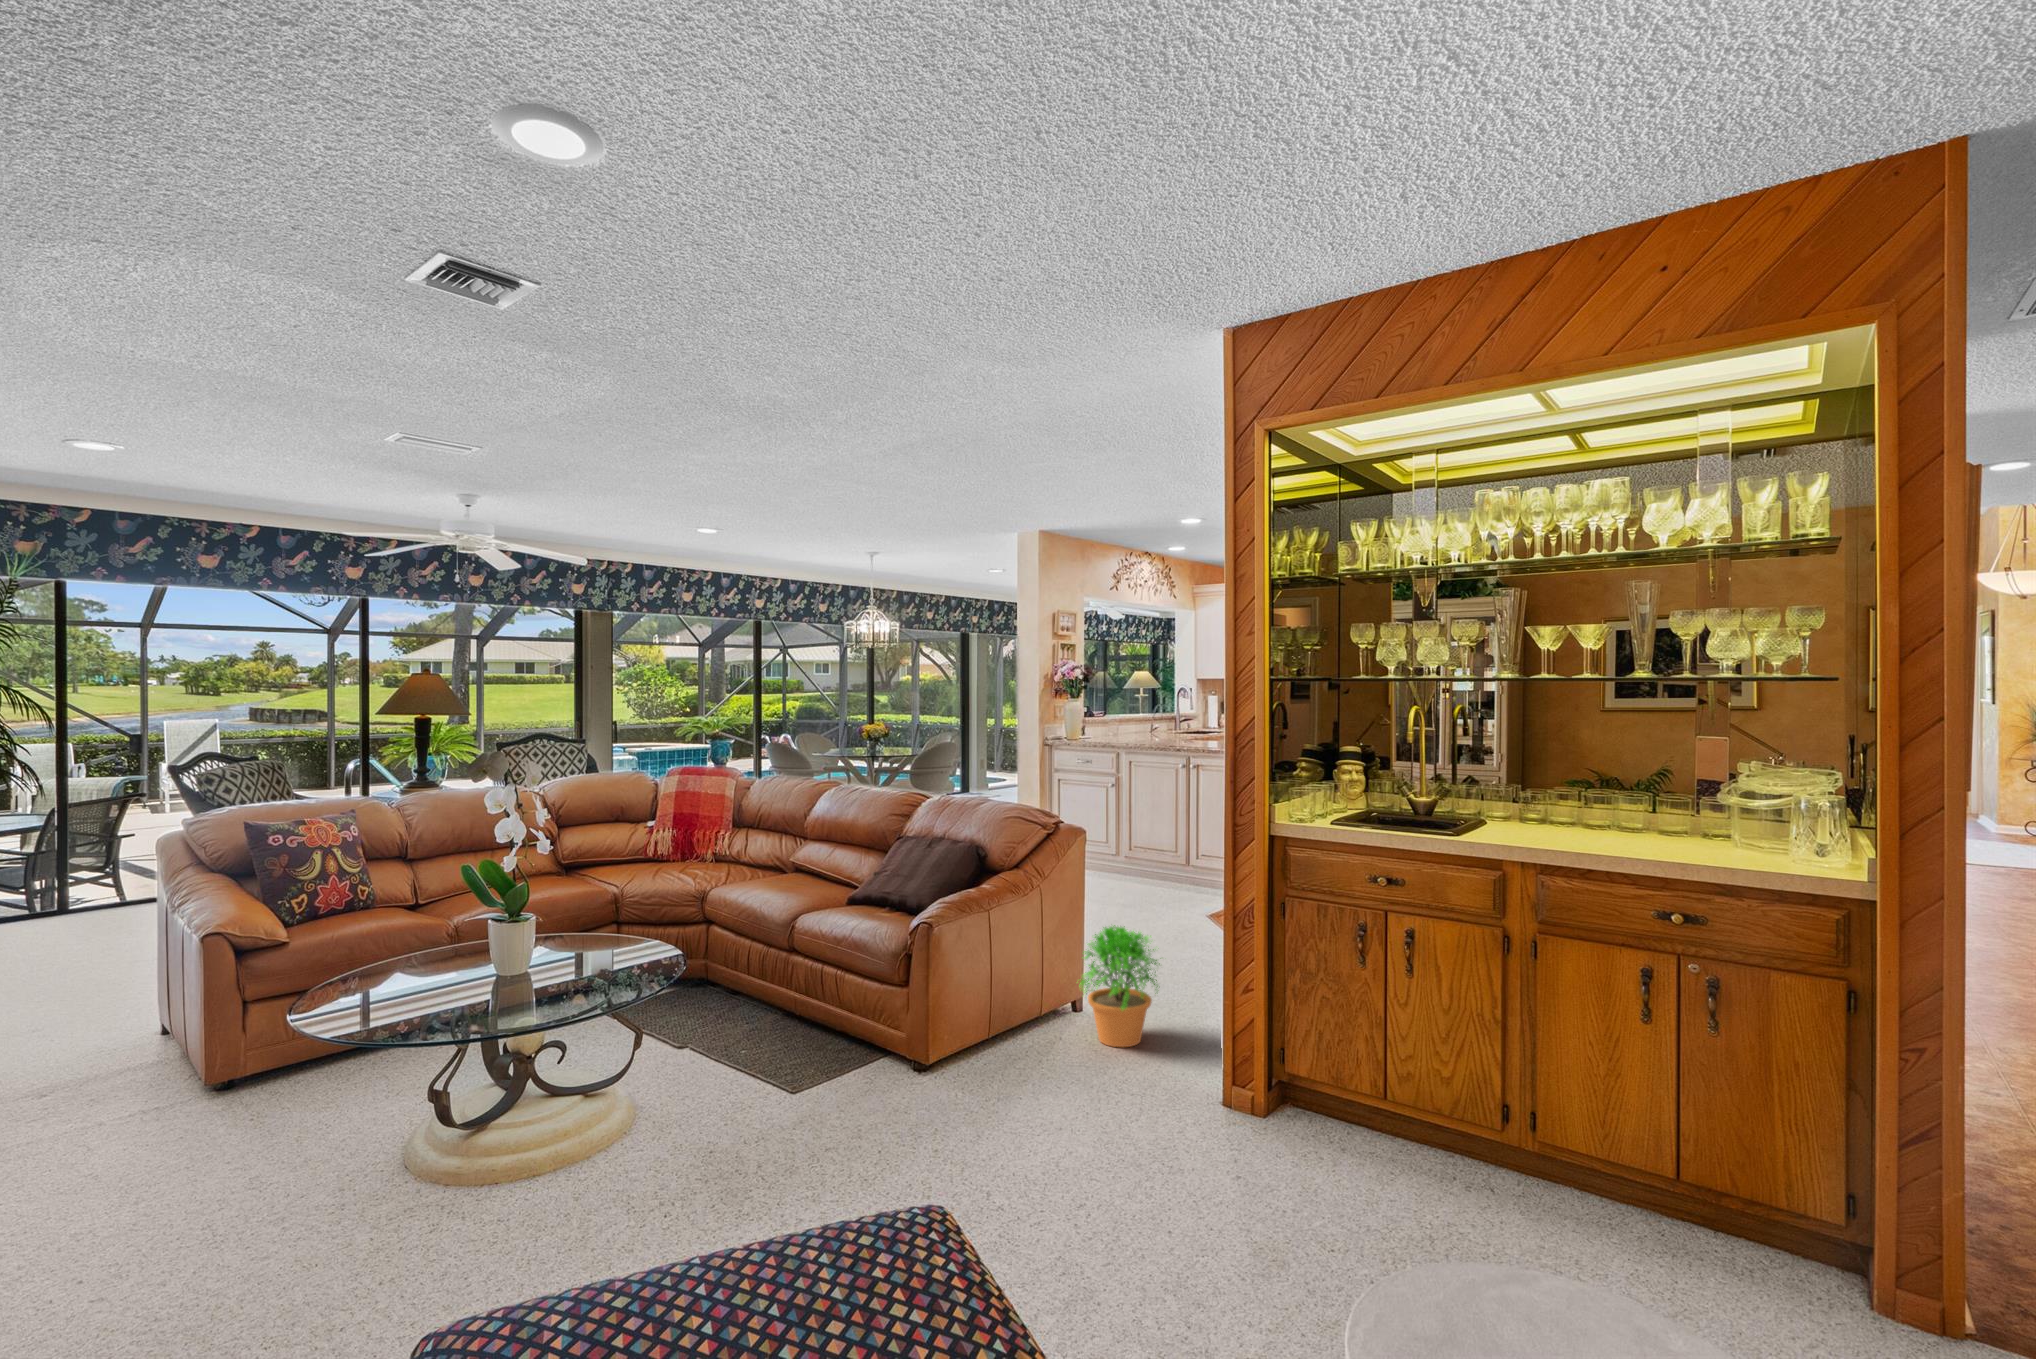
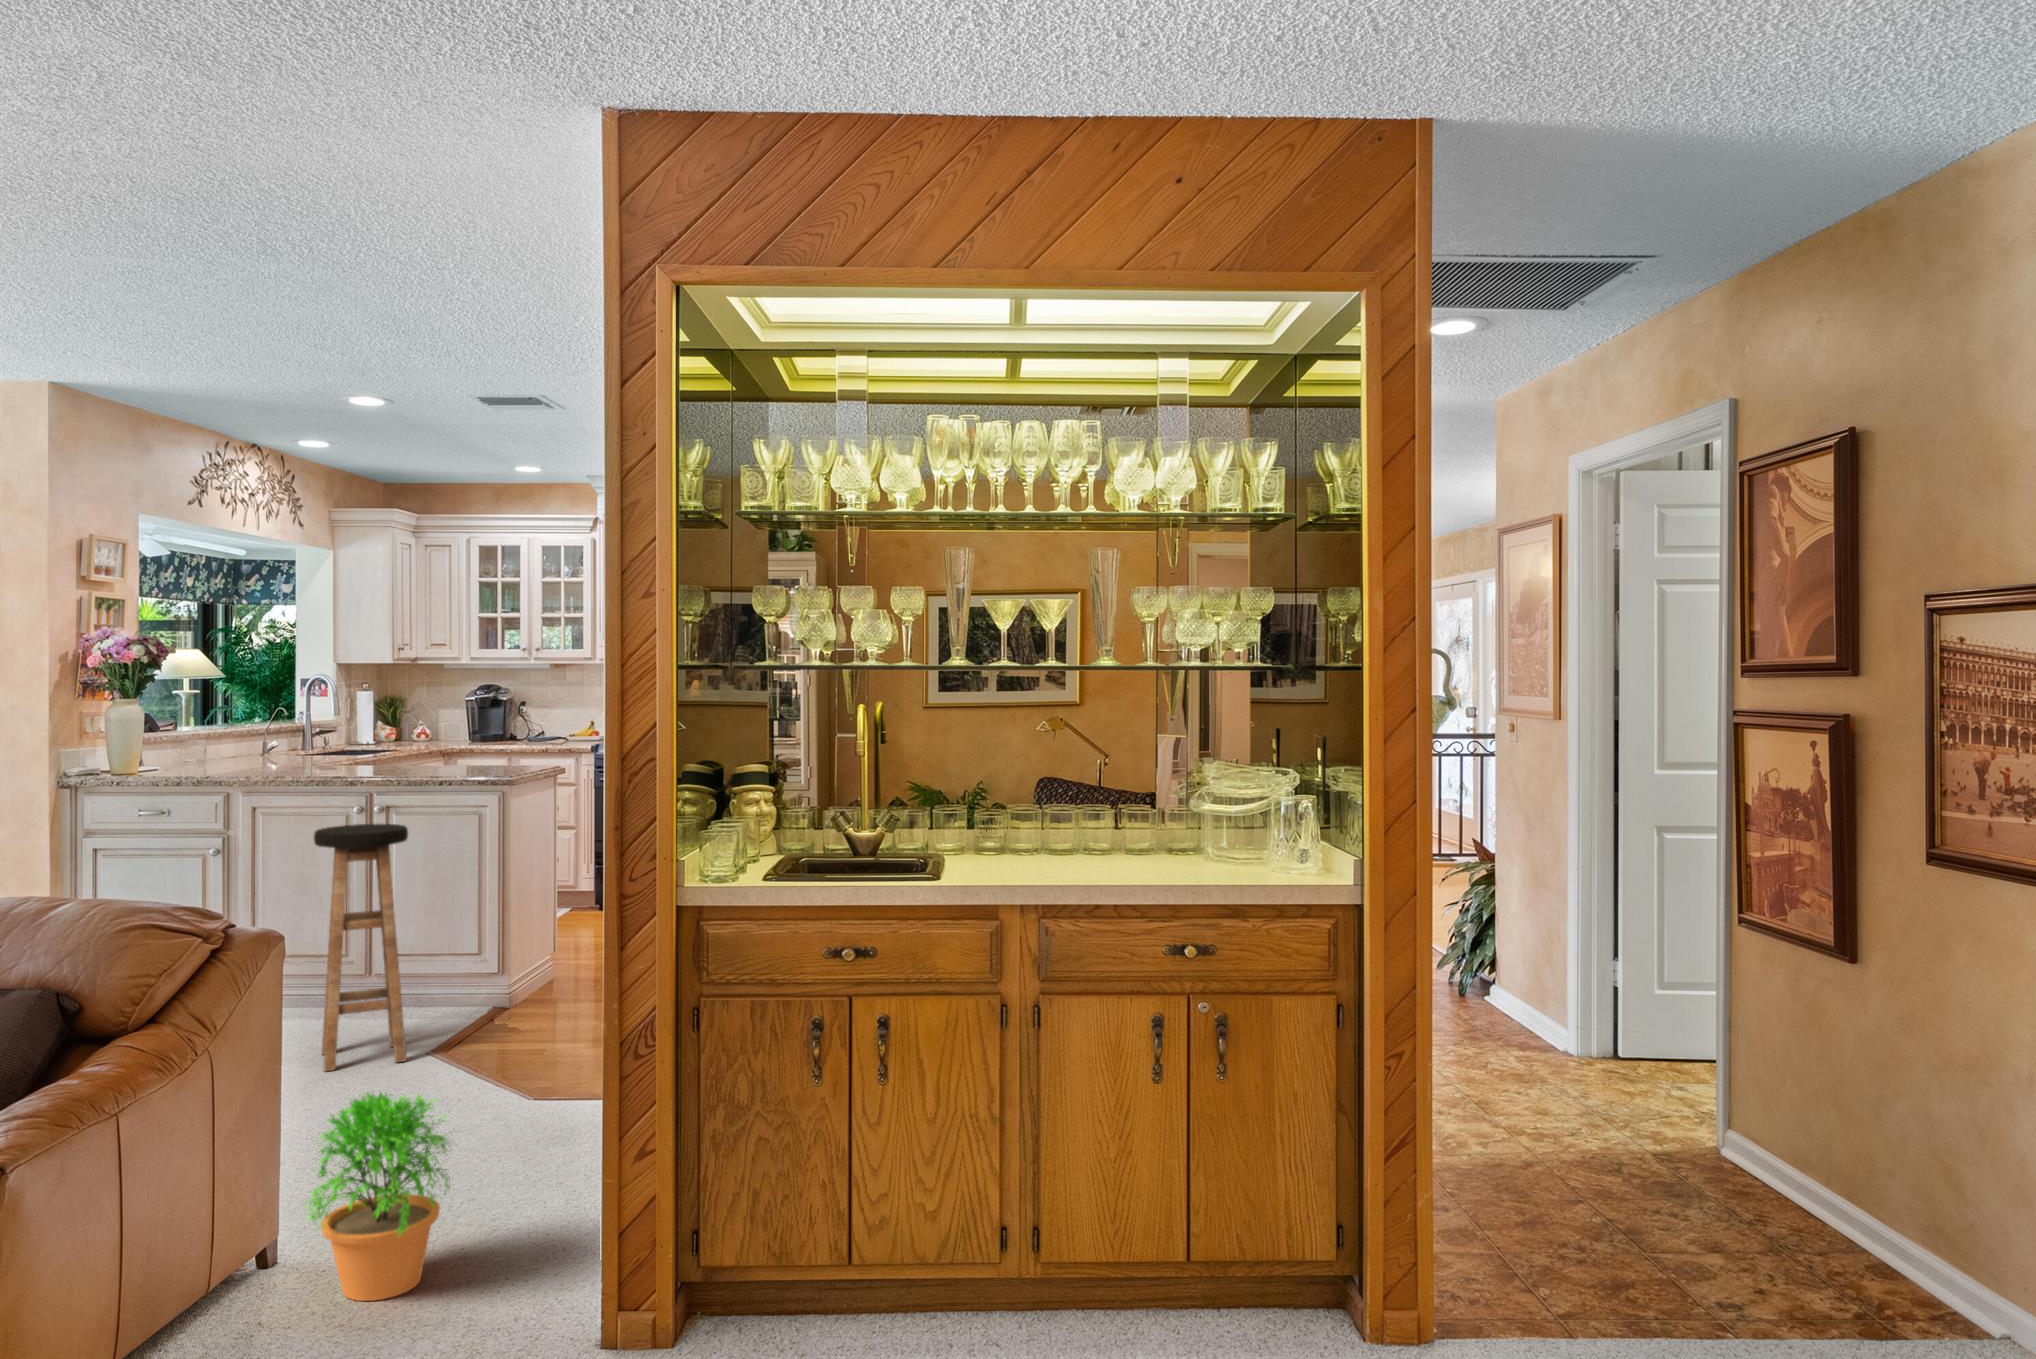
bar stool: none [1143,774,1195,921] -> present [314,824,408,1071]

